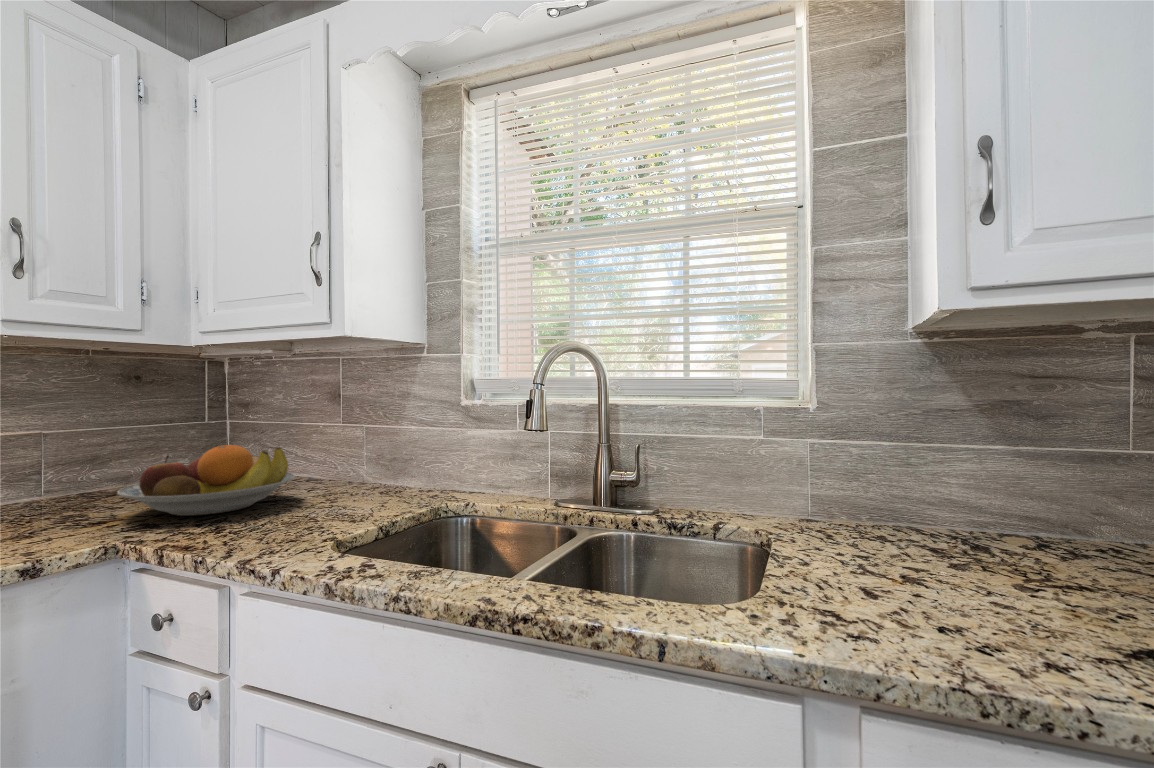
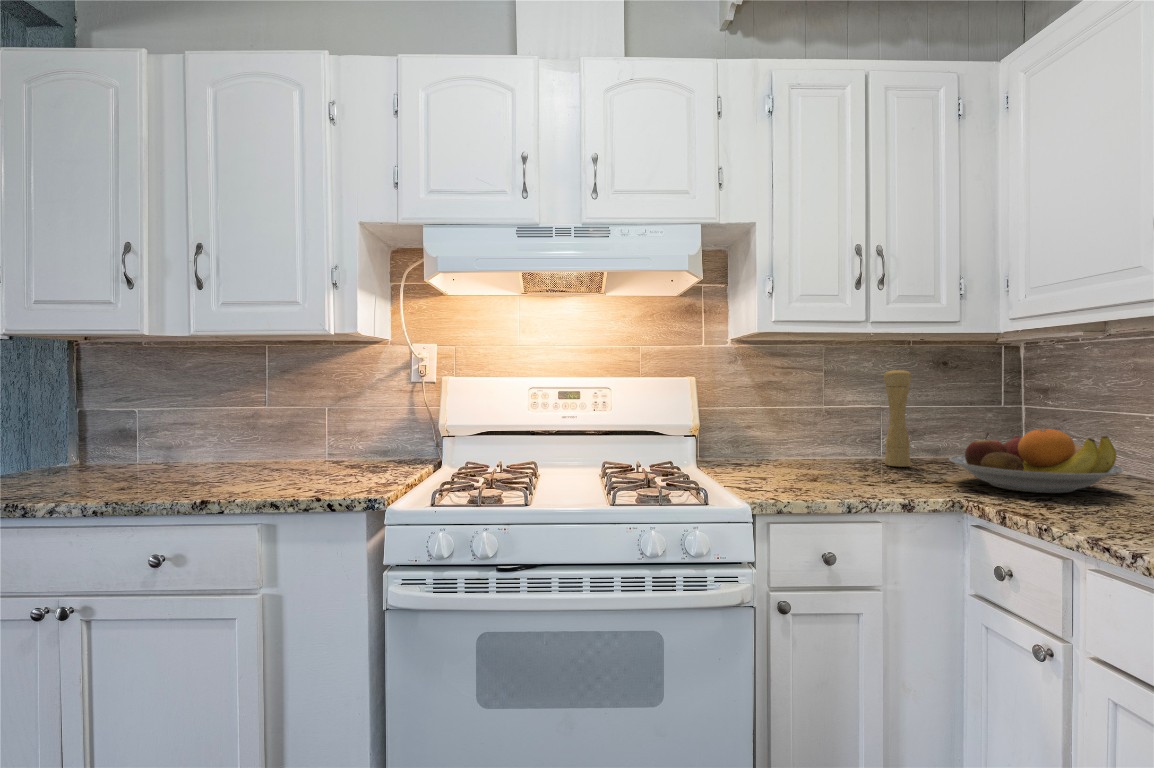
pepper mill: none [37,384,80,509] -> present [884,369,911,467]

